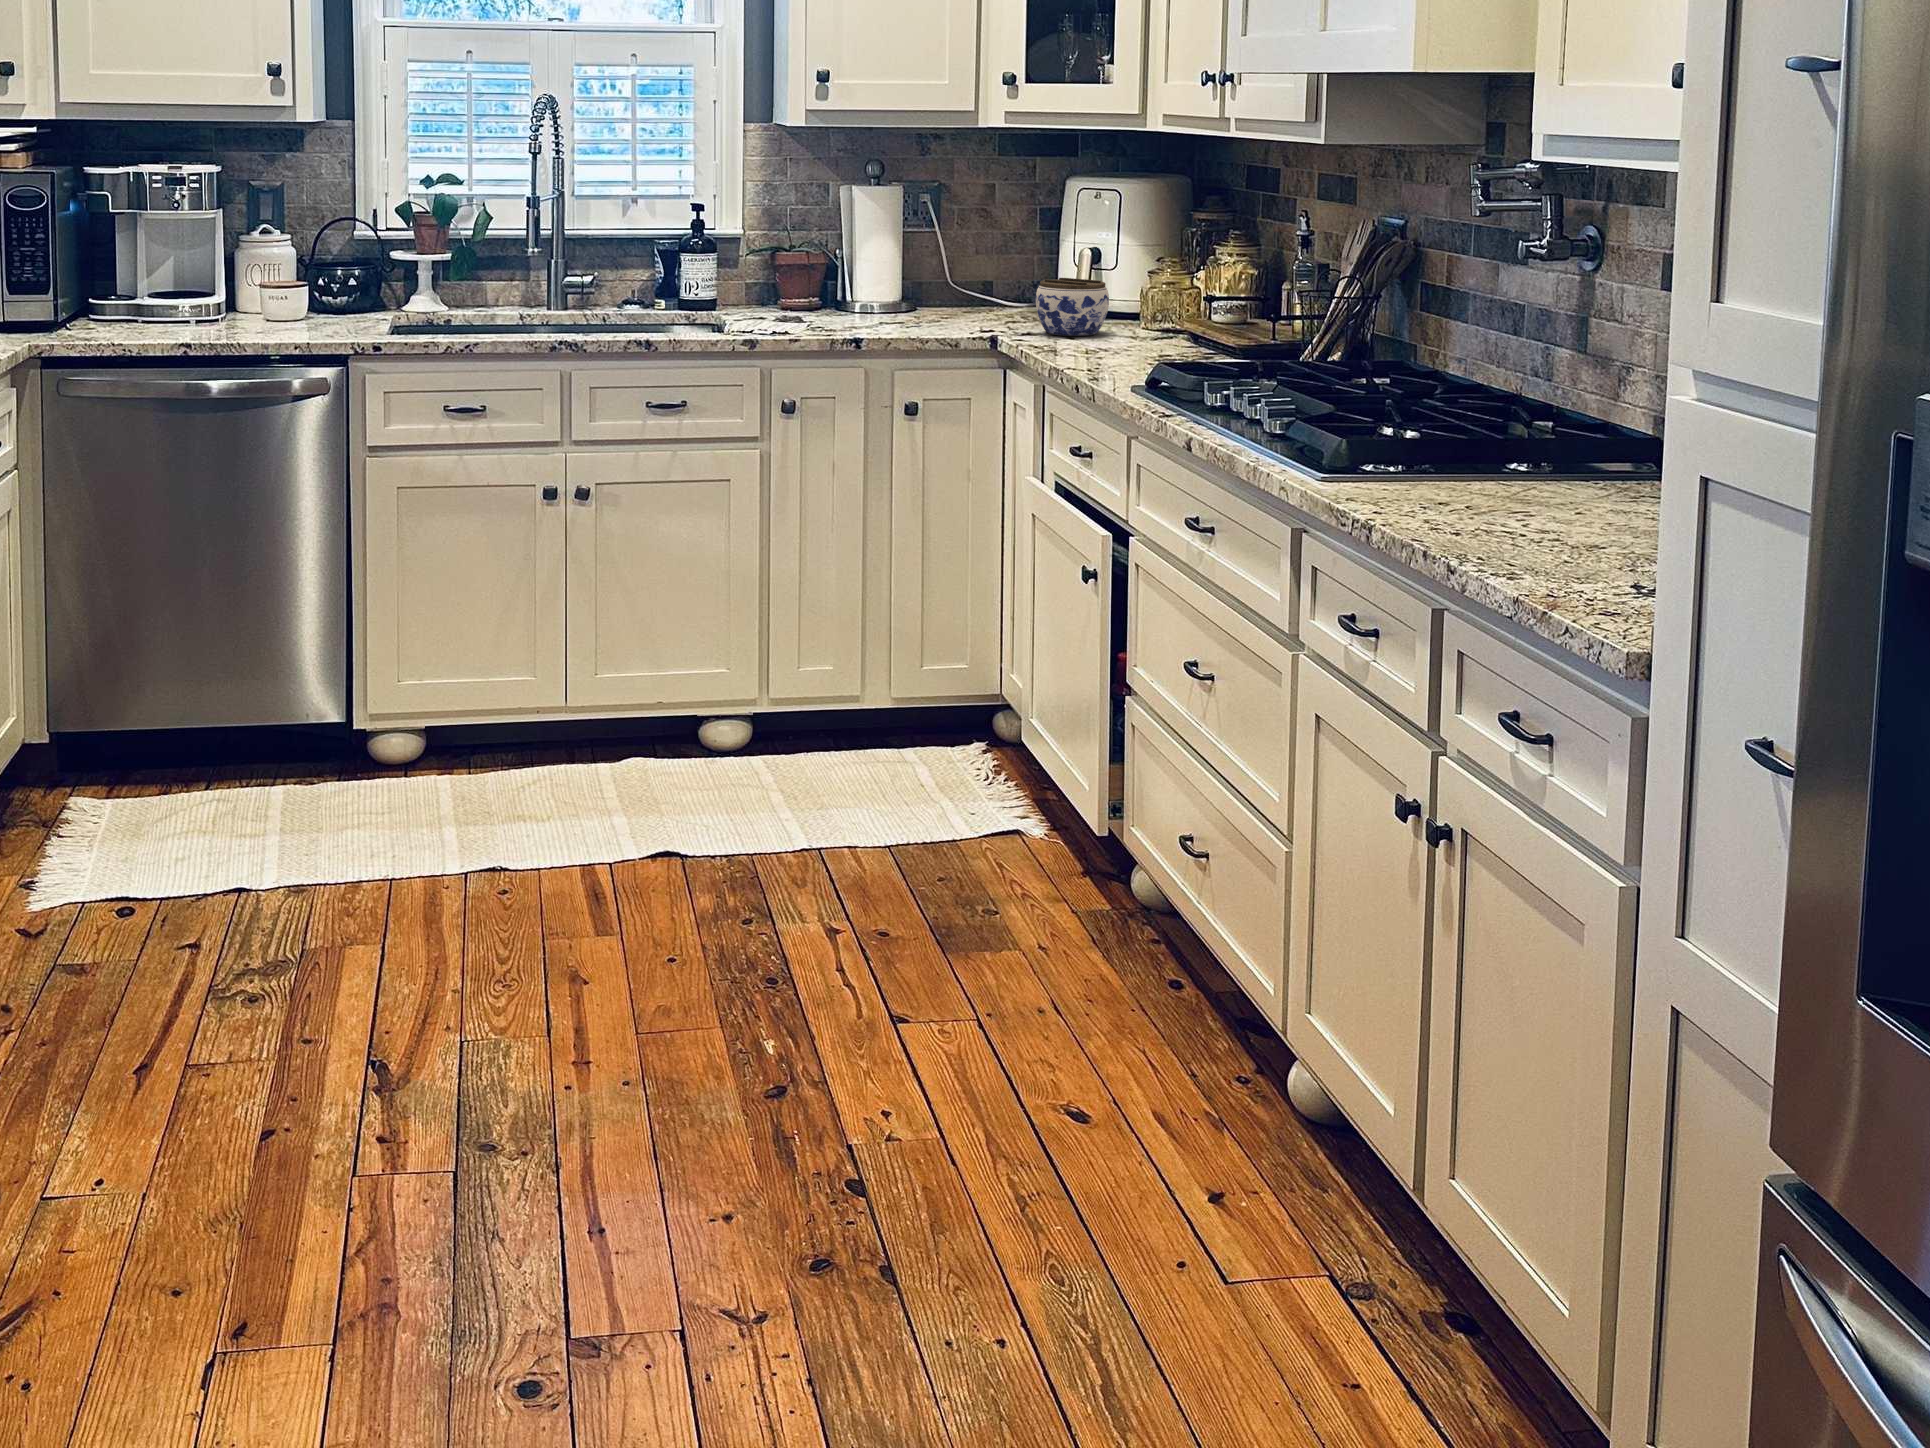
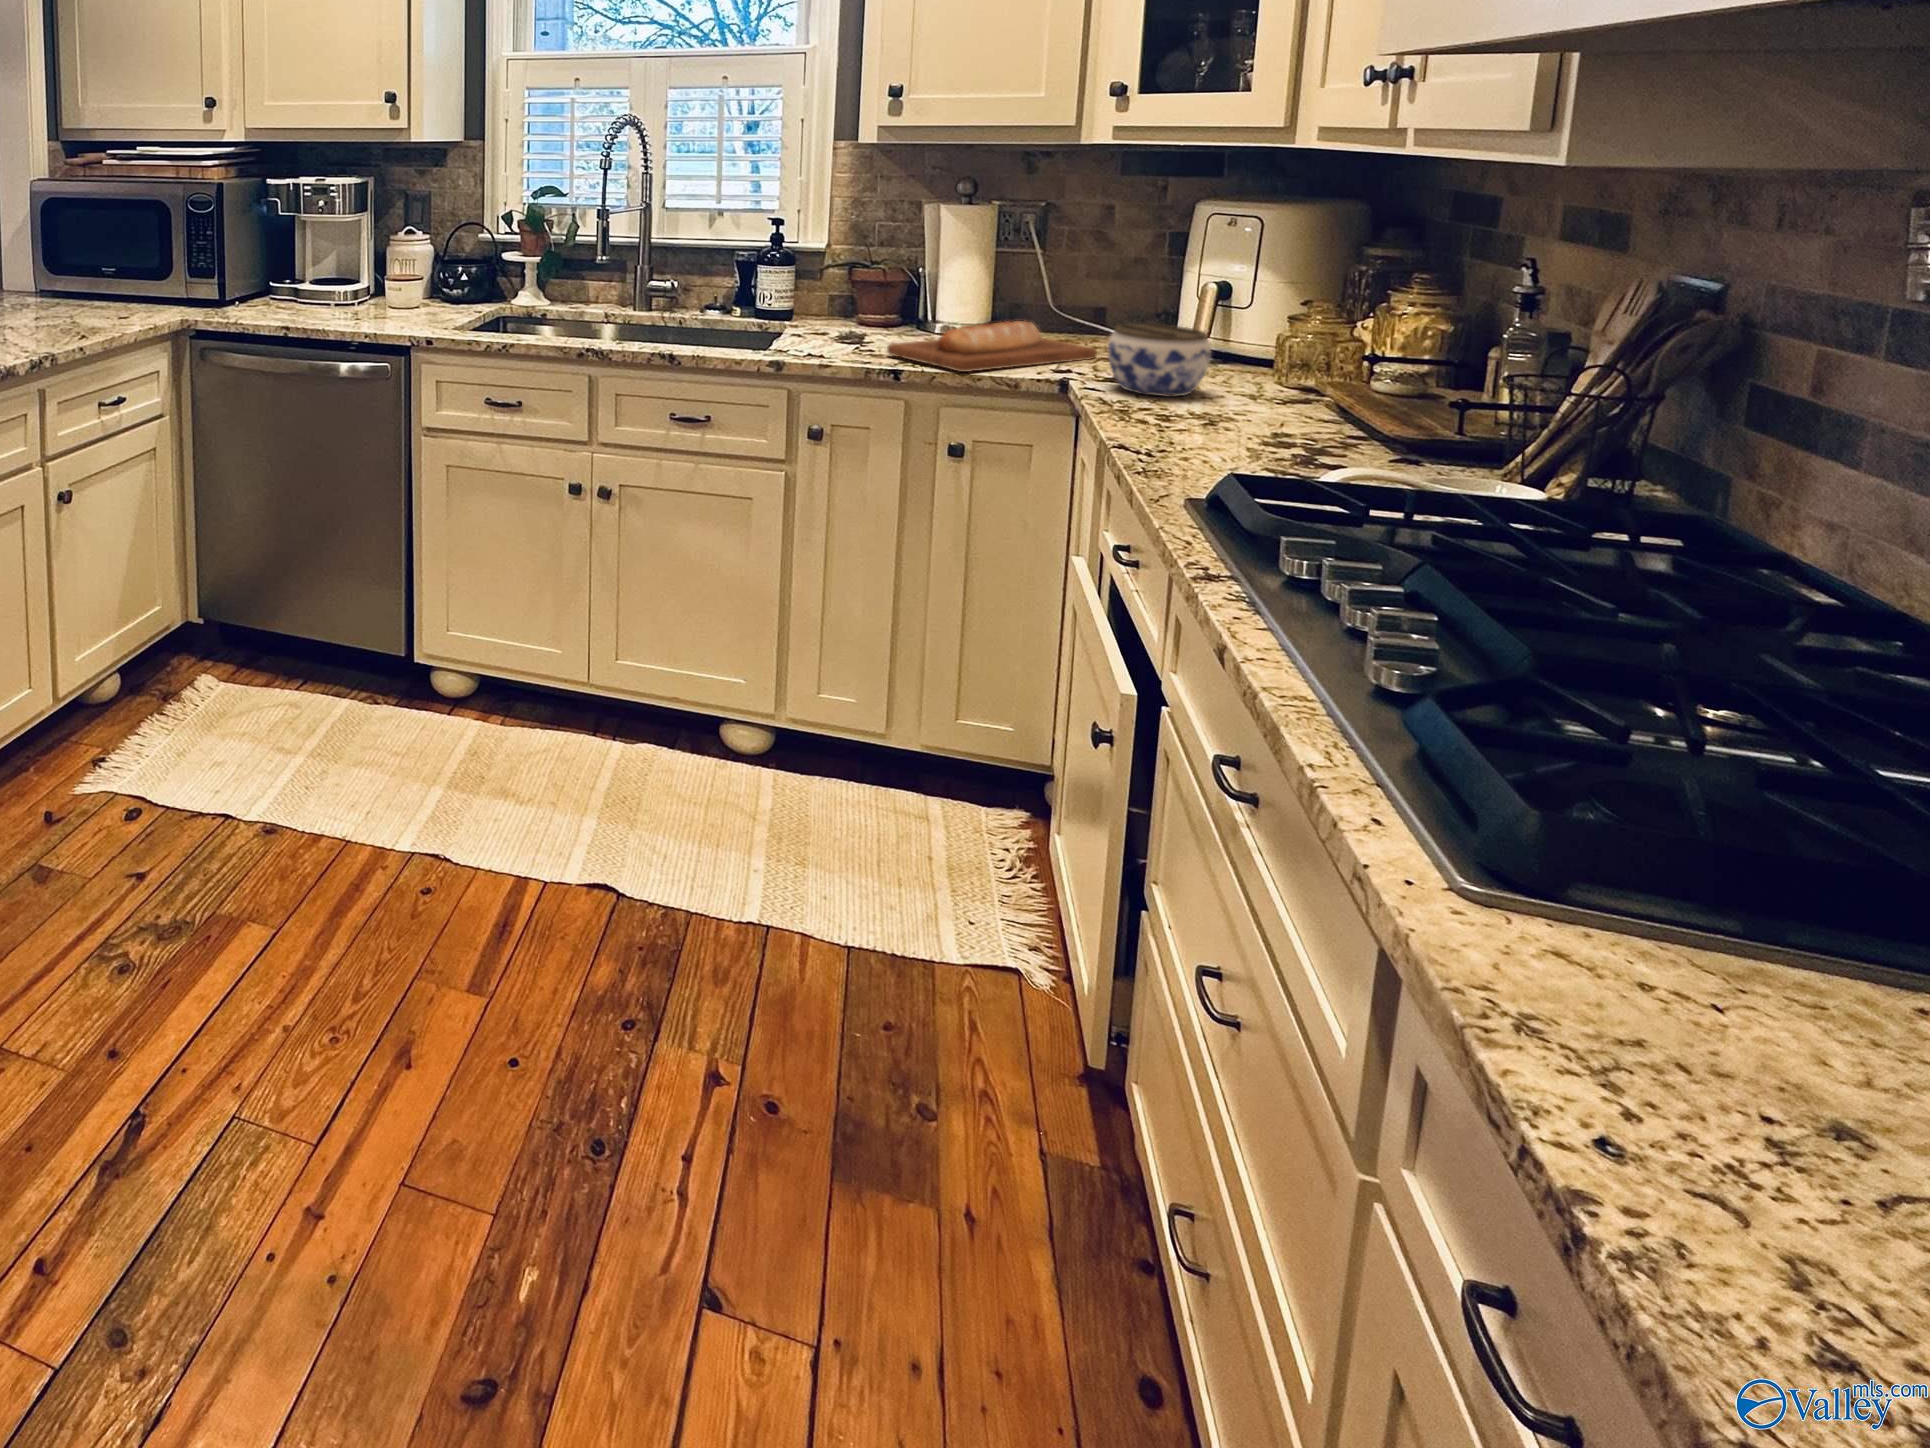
bread loaf: none [848,289,1011,332] -> present [887,321,1097,372]

